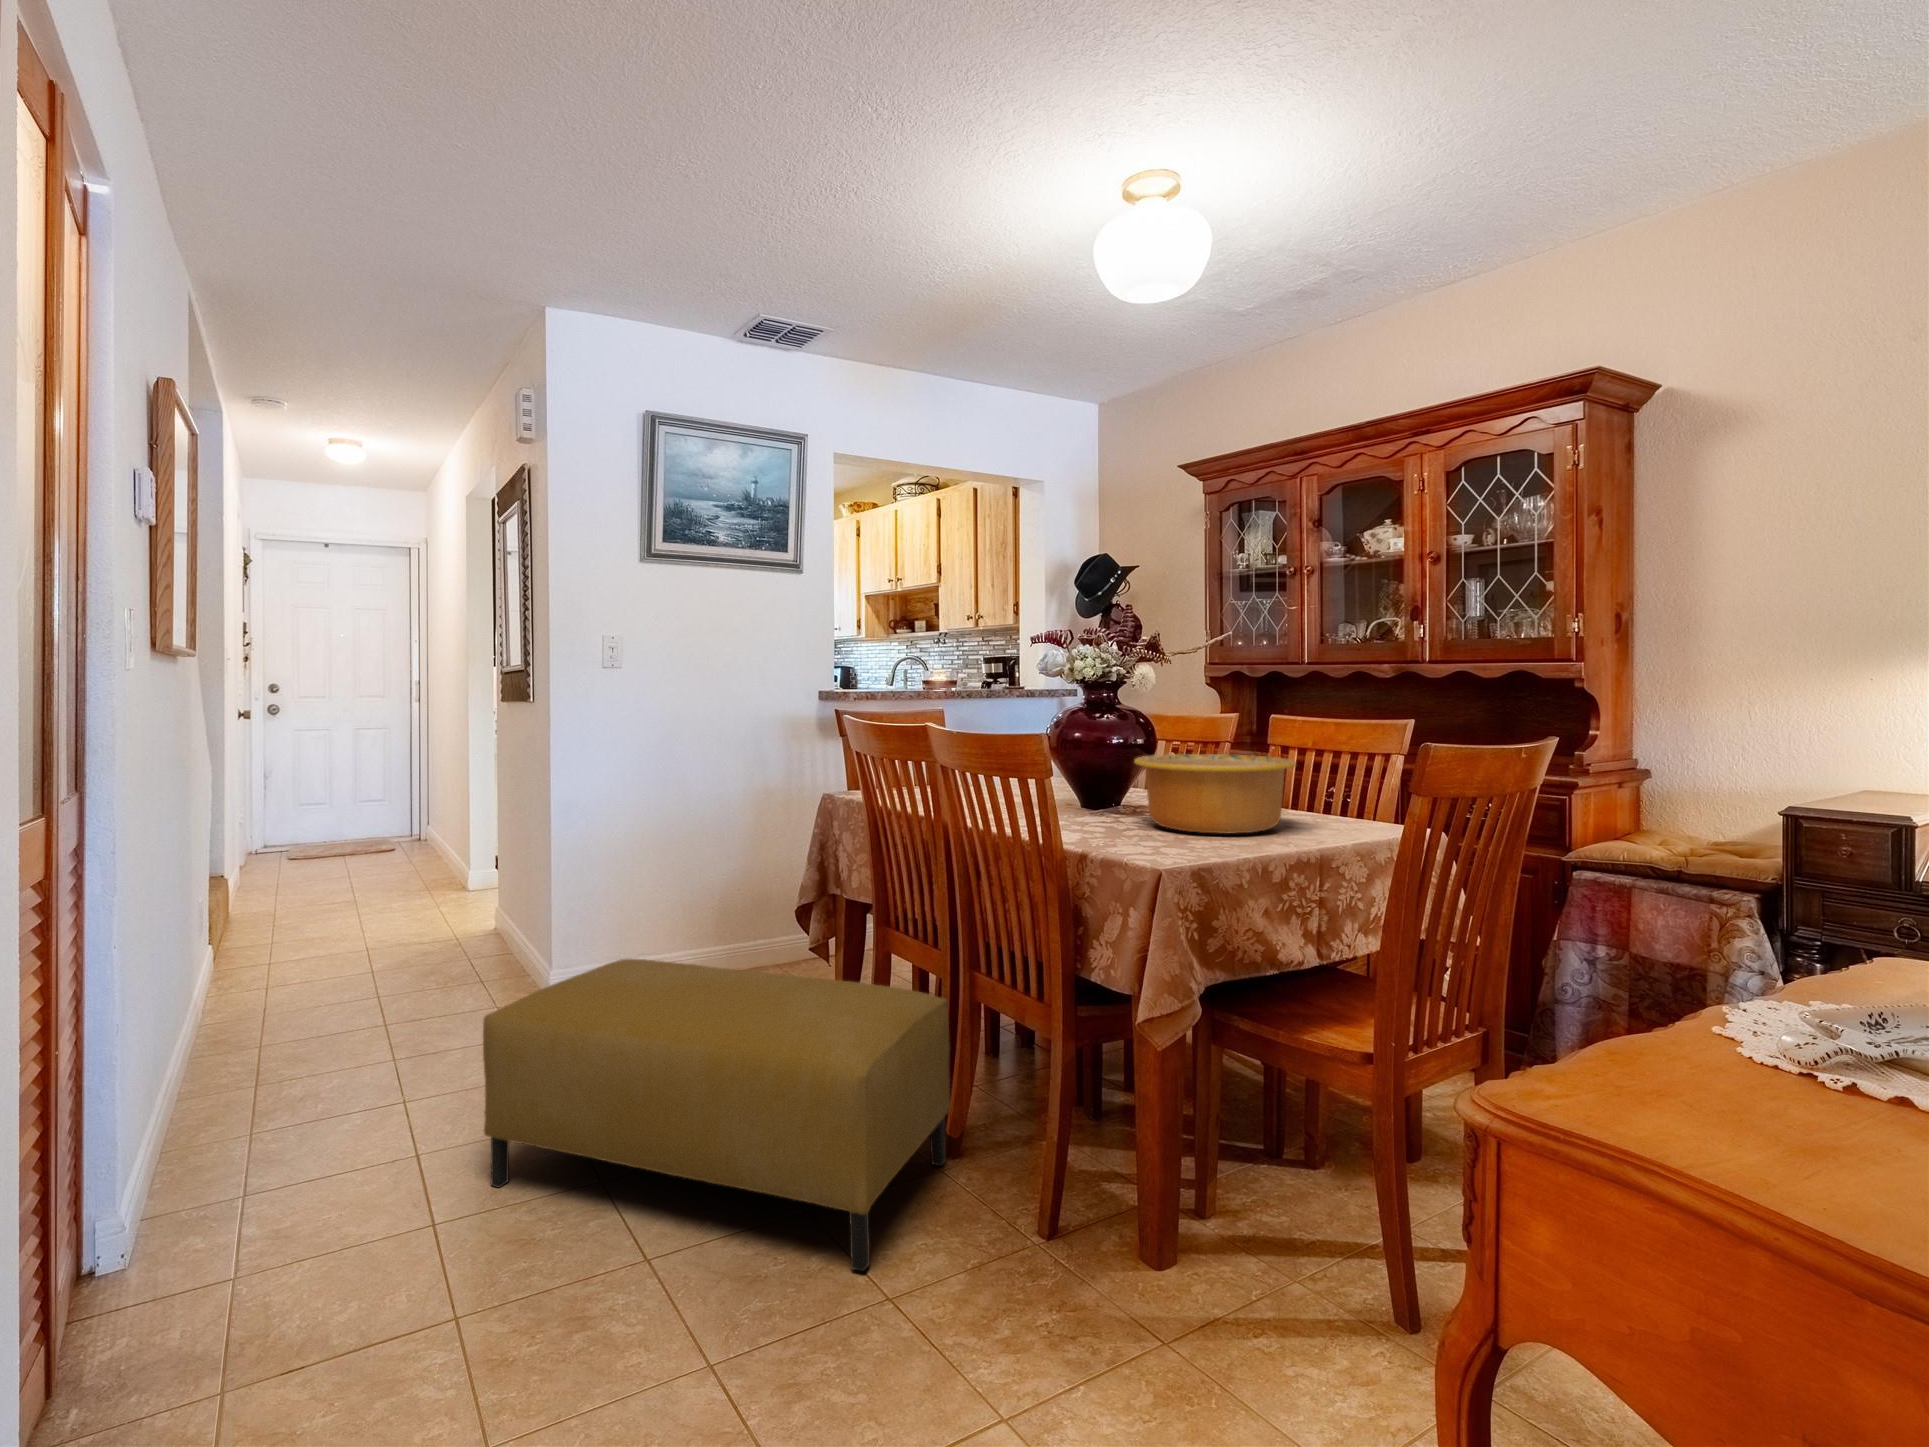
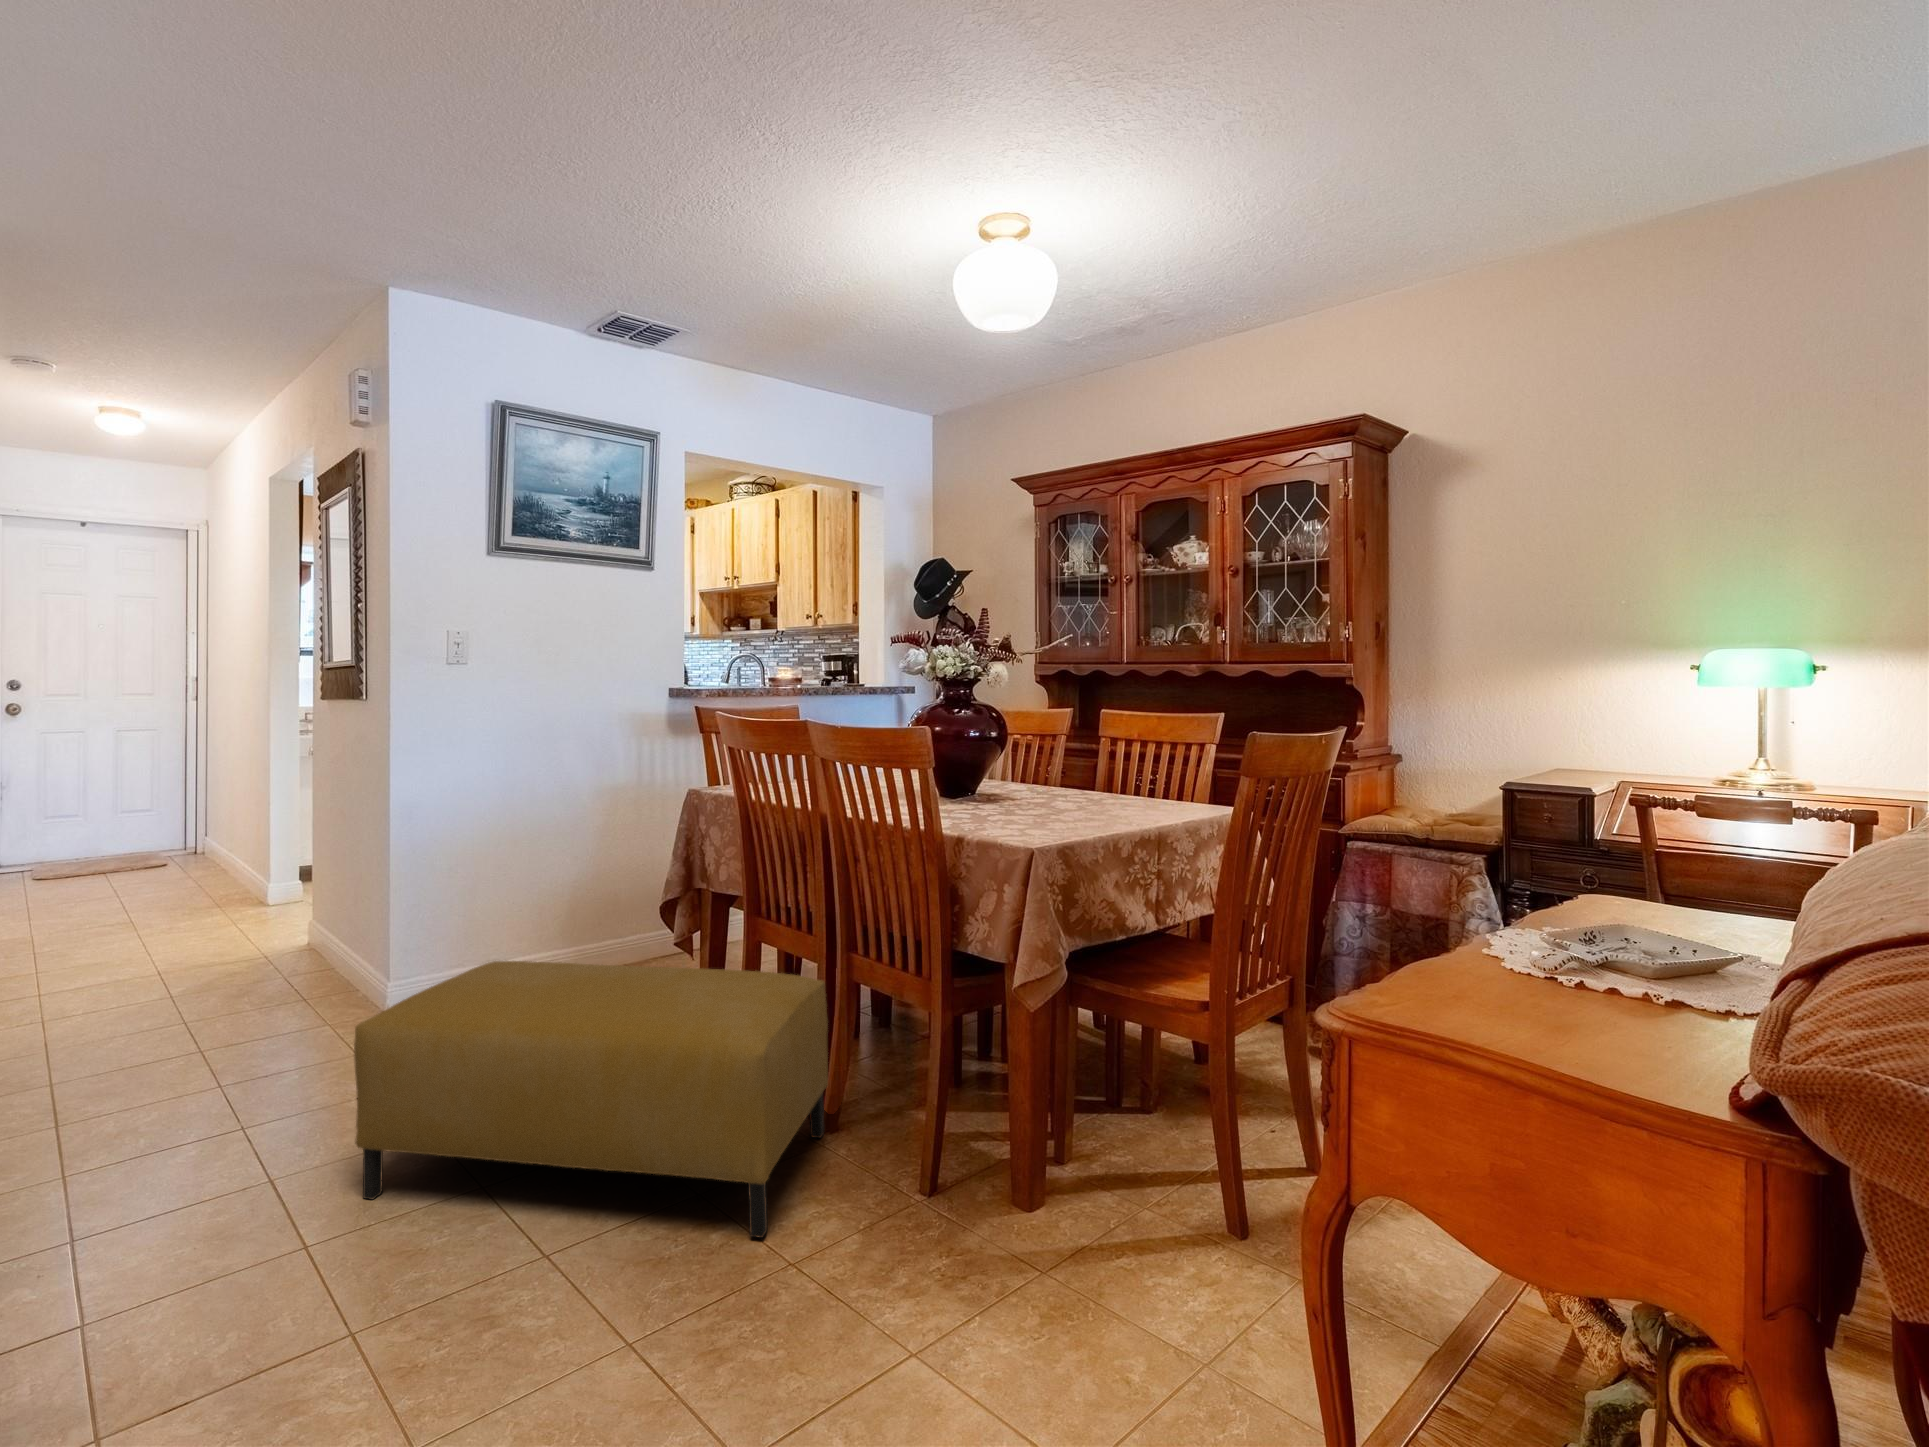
bowl: present [1134,754,1296,834] -> none [994,747,1135,817]

